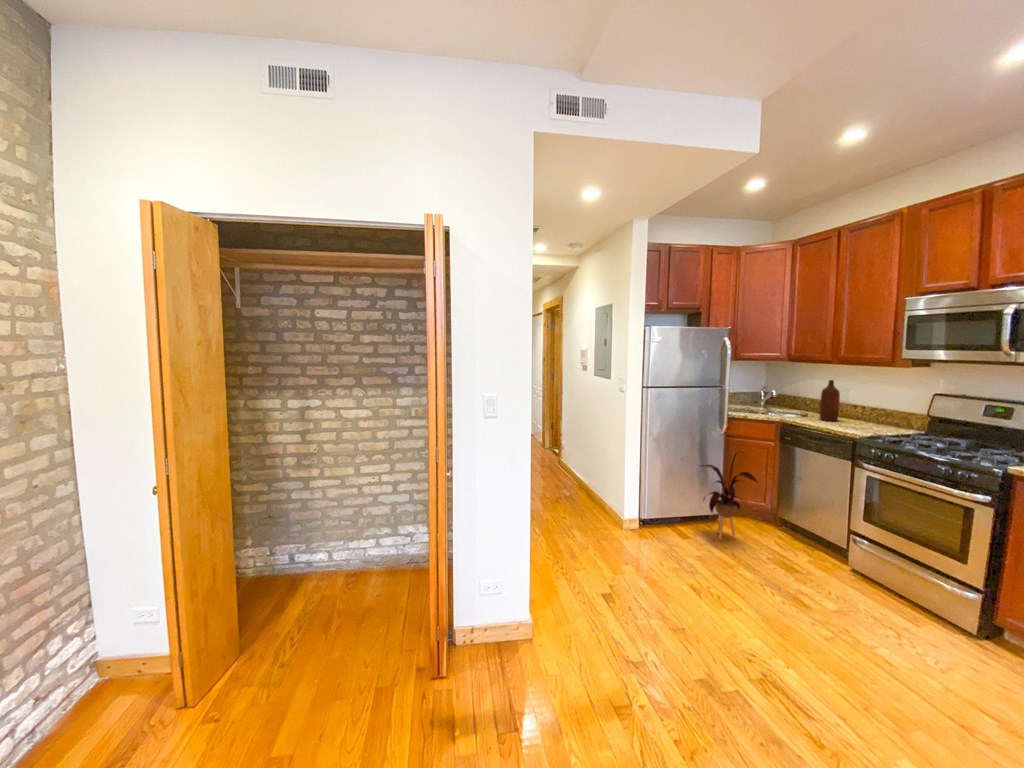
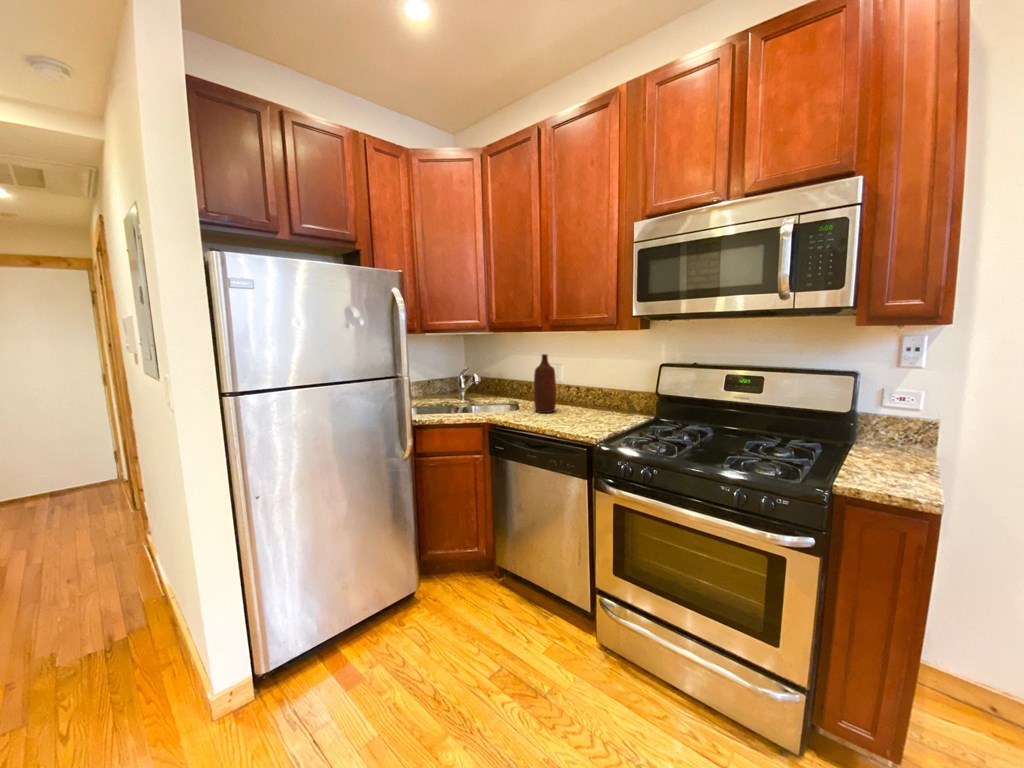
house plant: present [702,454,757,540] -> none [363,496,468,662]

